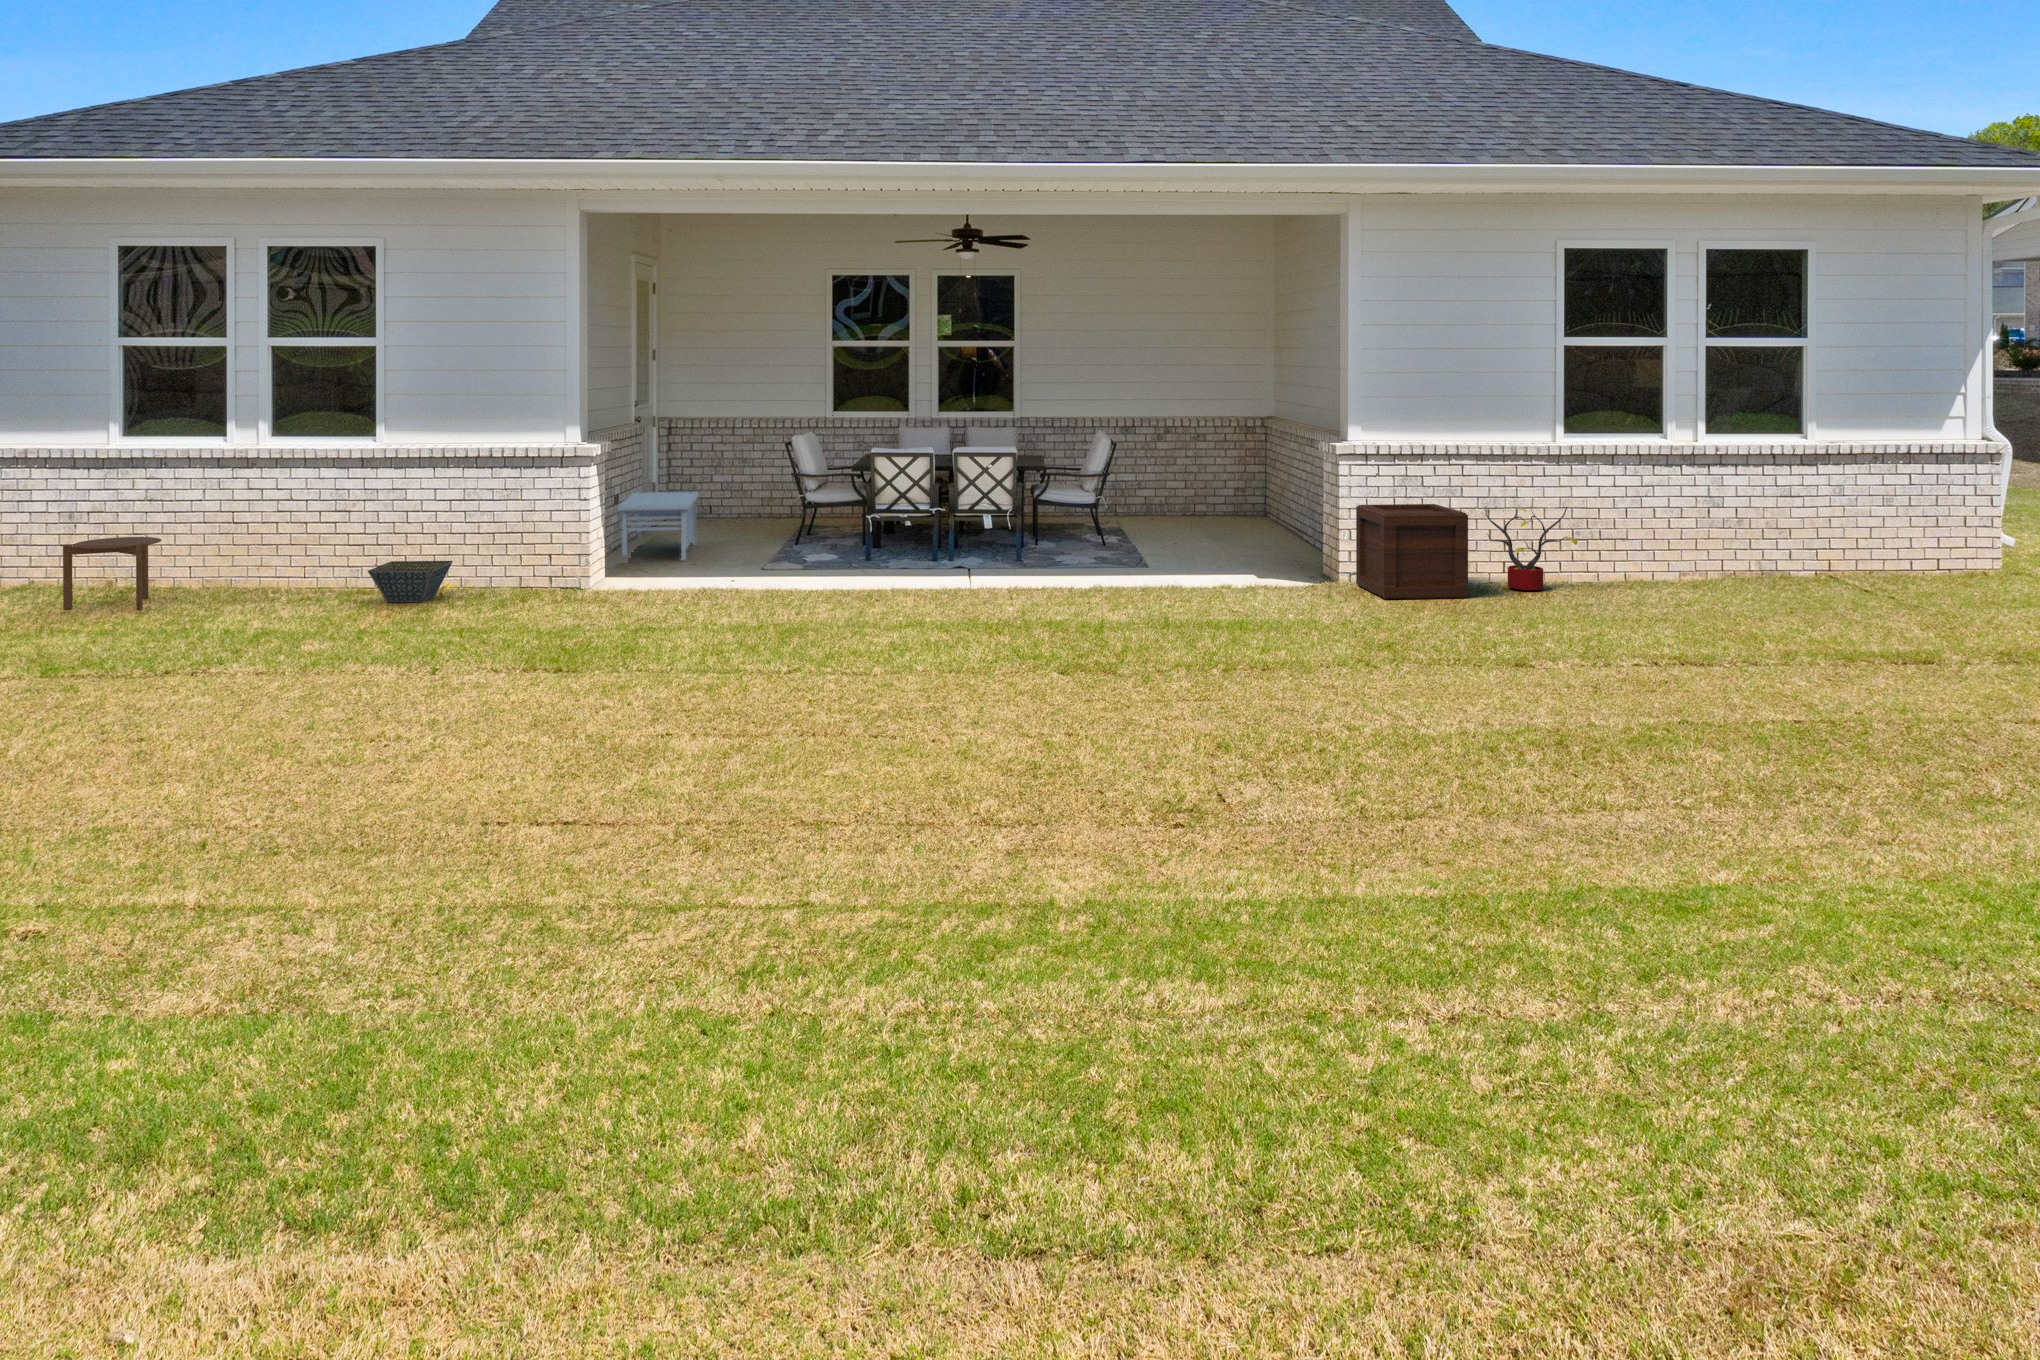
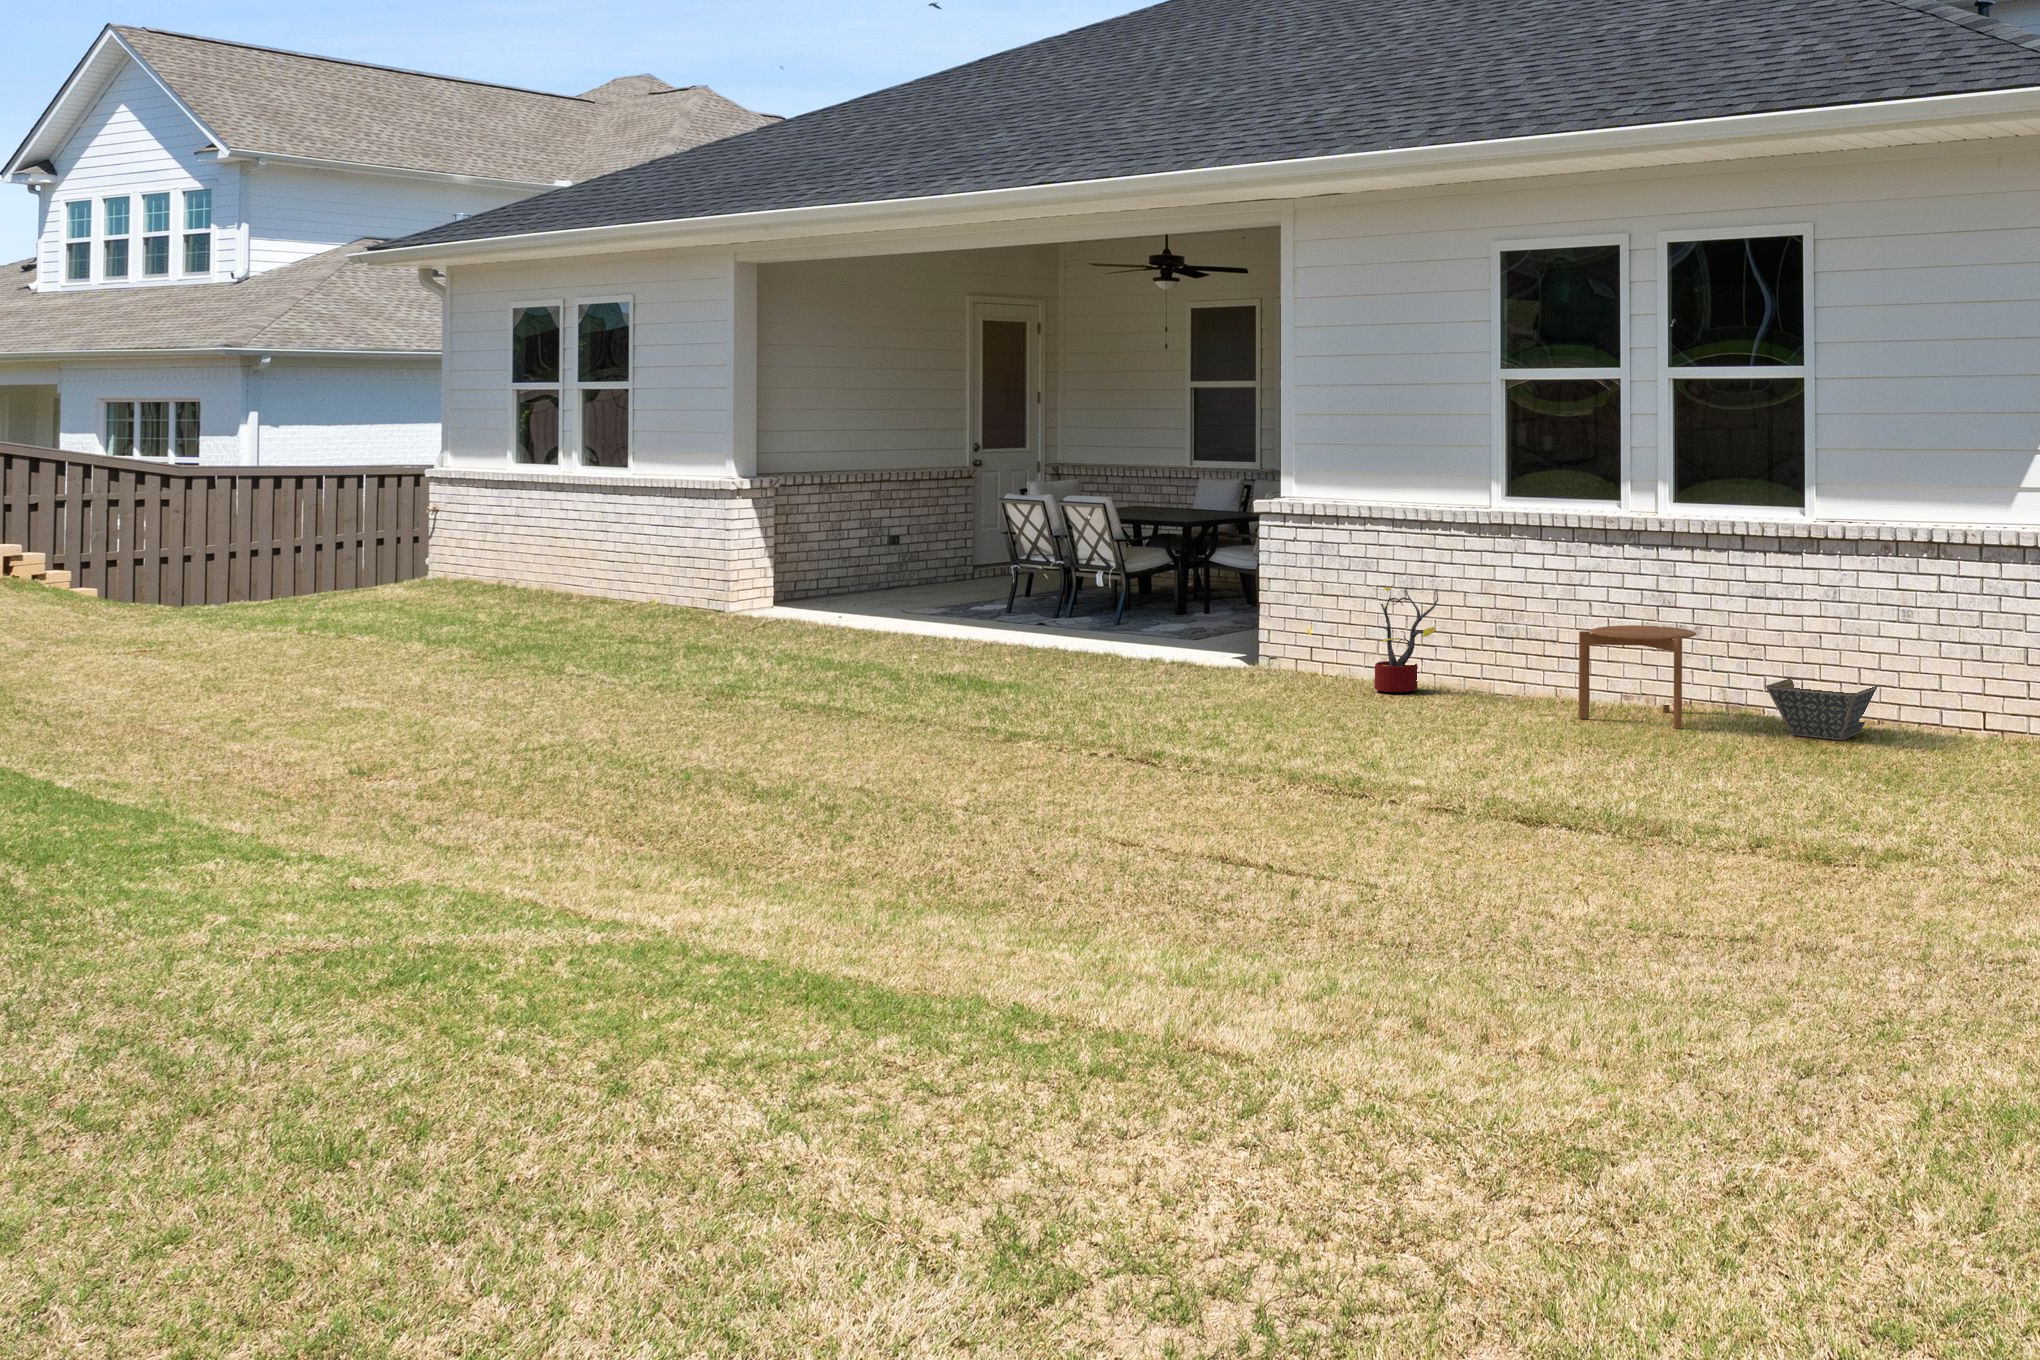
storage bench: present [618,492,699,561] -> none [865,540,1003,604]
wooden crate: present [1356,504,1468,599] -> none [1200,573,1344,690]
side table: present [63,537,162,610] -> present [1578,625,1696,729]
basket: present [368,561,453,602] -> present [1766,678,1878,741]

